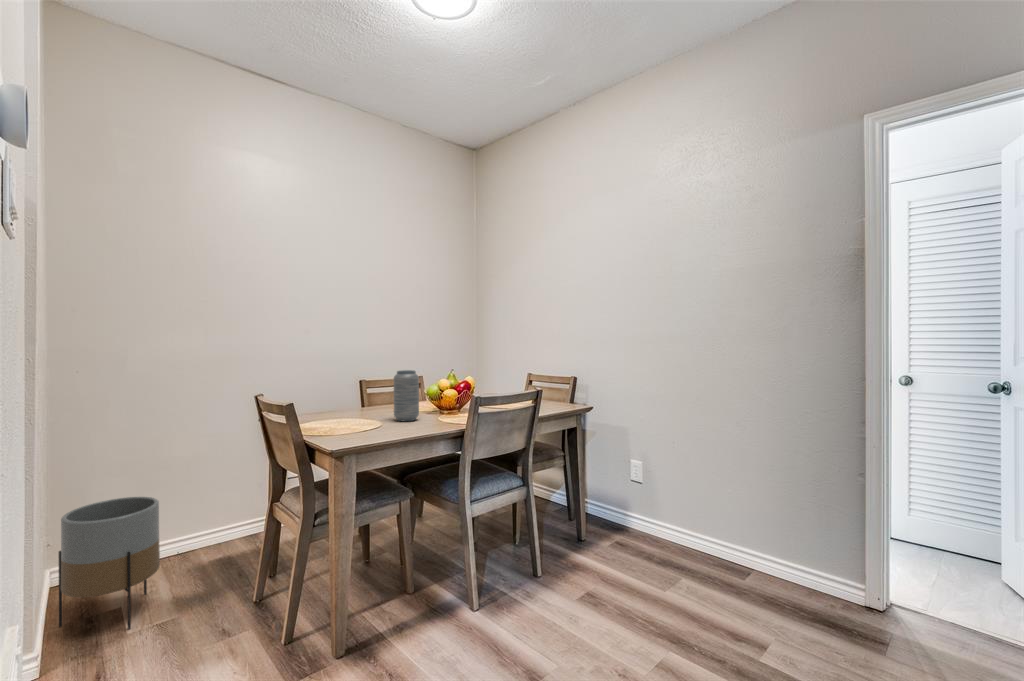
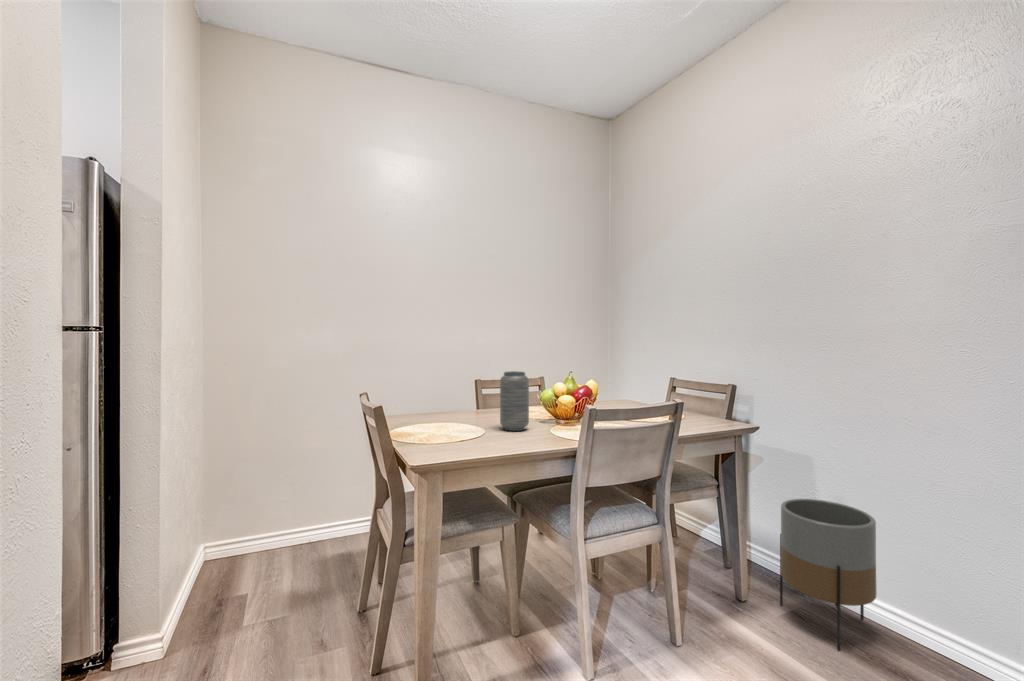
planter: present [59,497,160,629] -> present [780,499,876,650]

